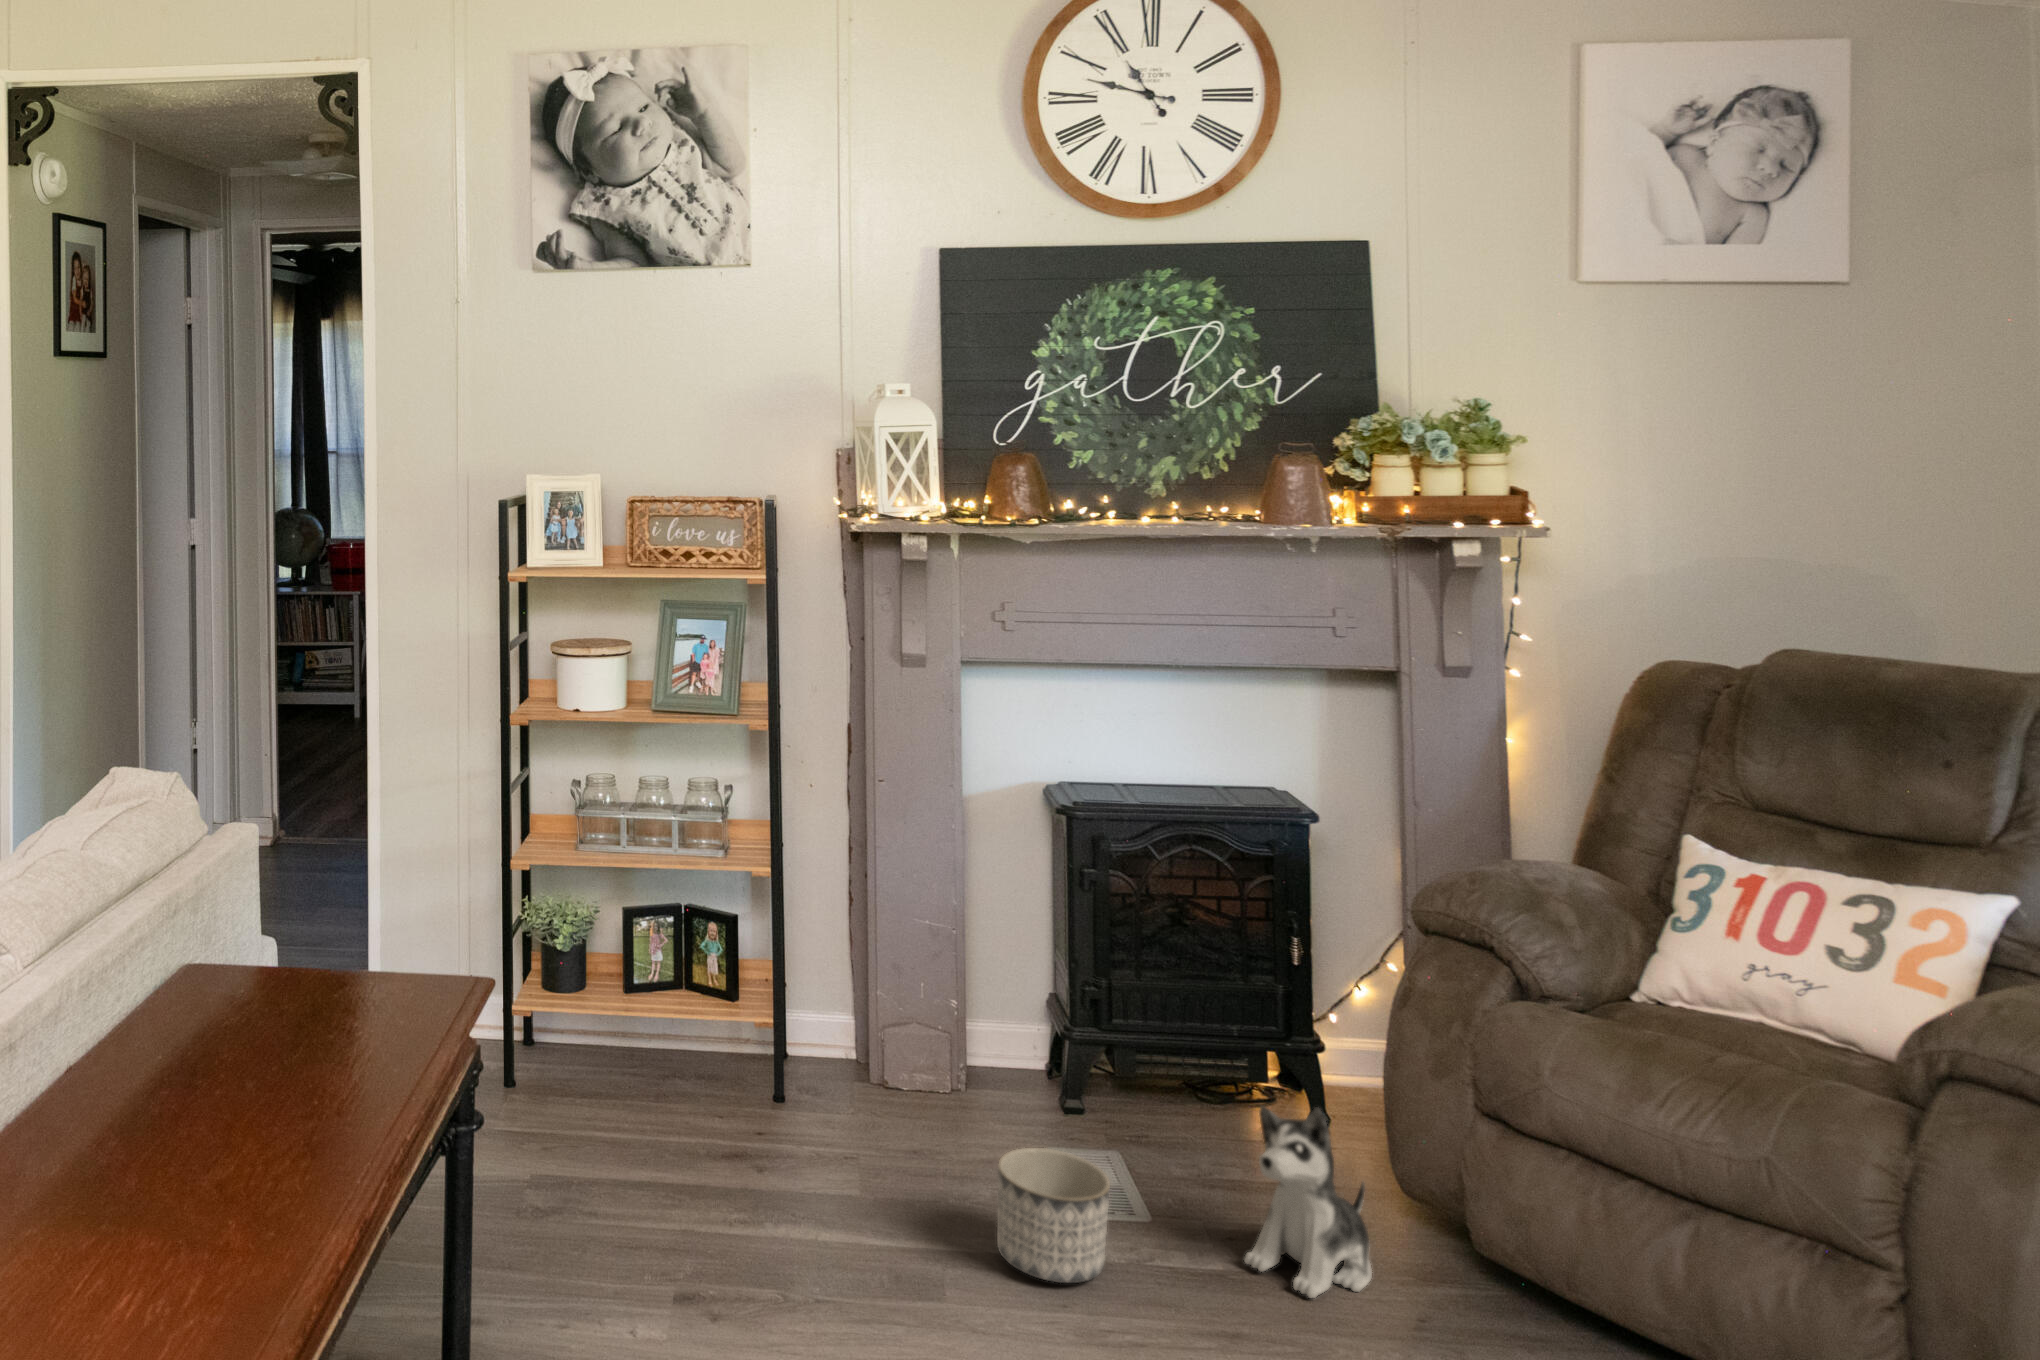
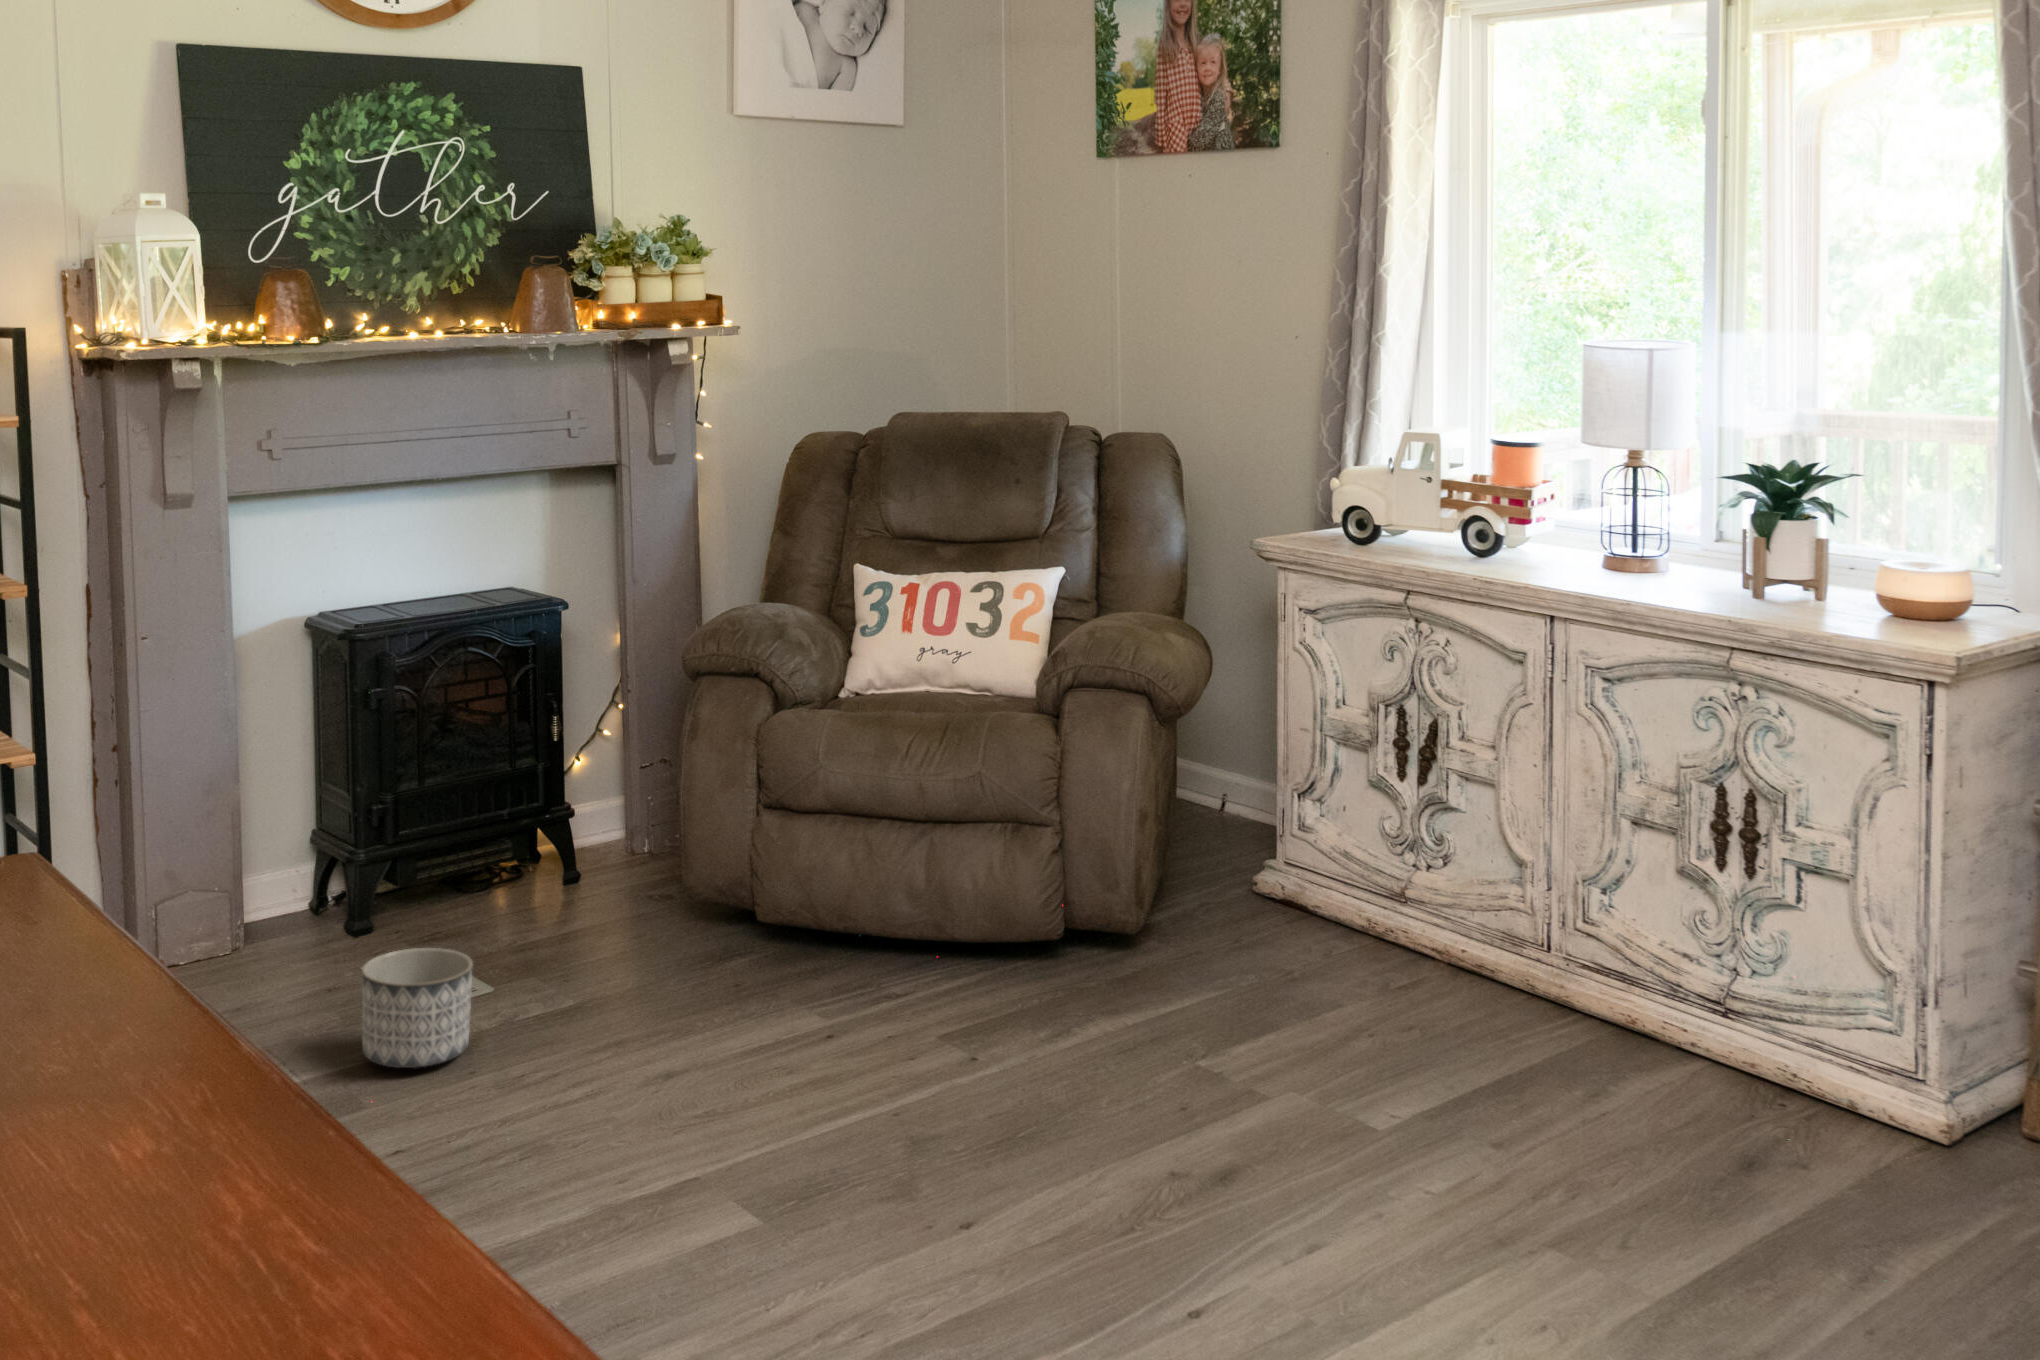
plush toy: present [1244,1105,1372,1298] -> none [579,840,680,1006]

